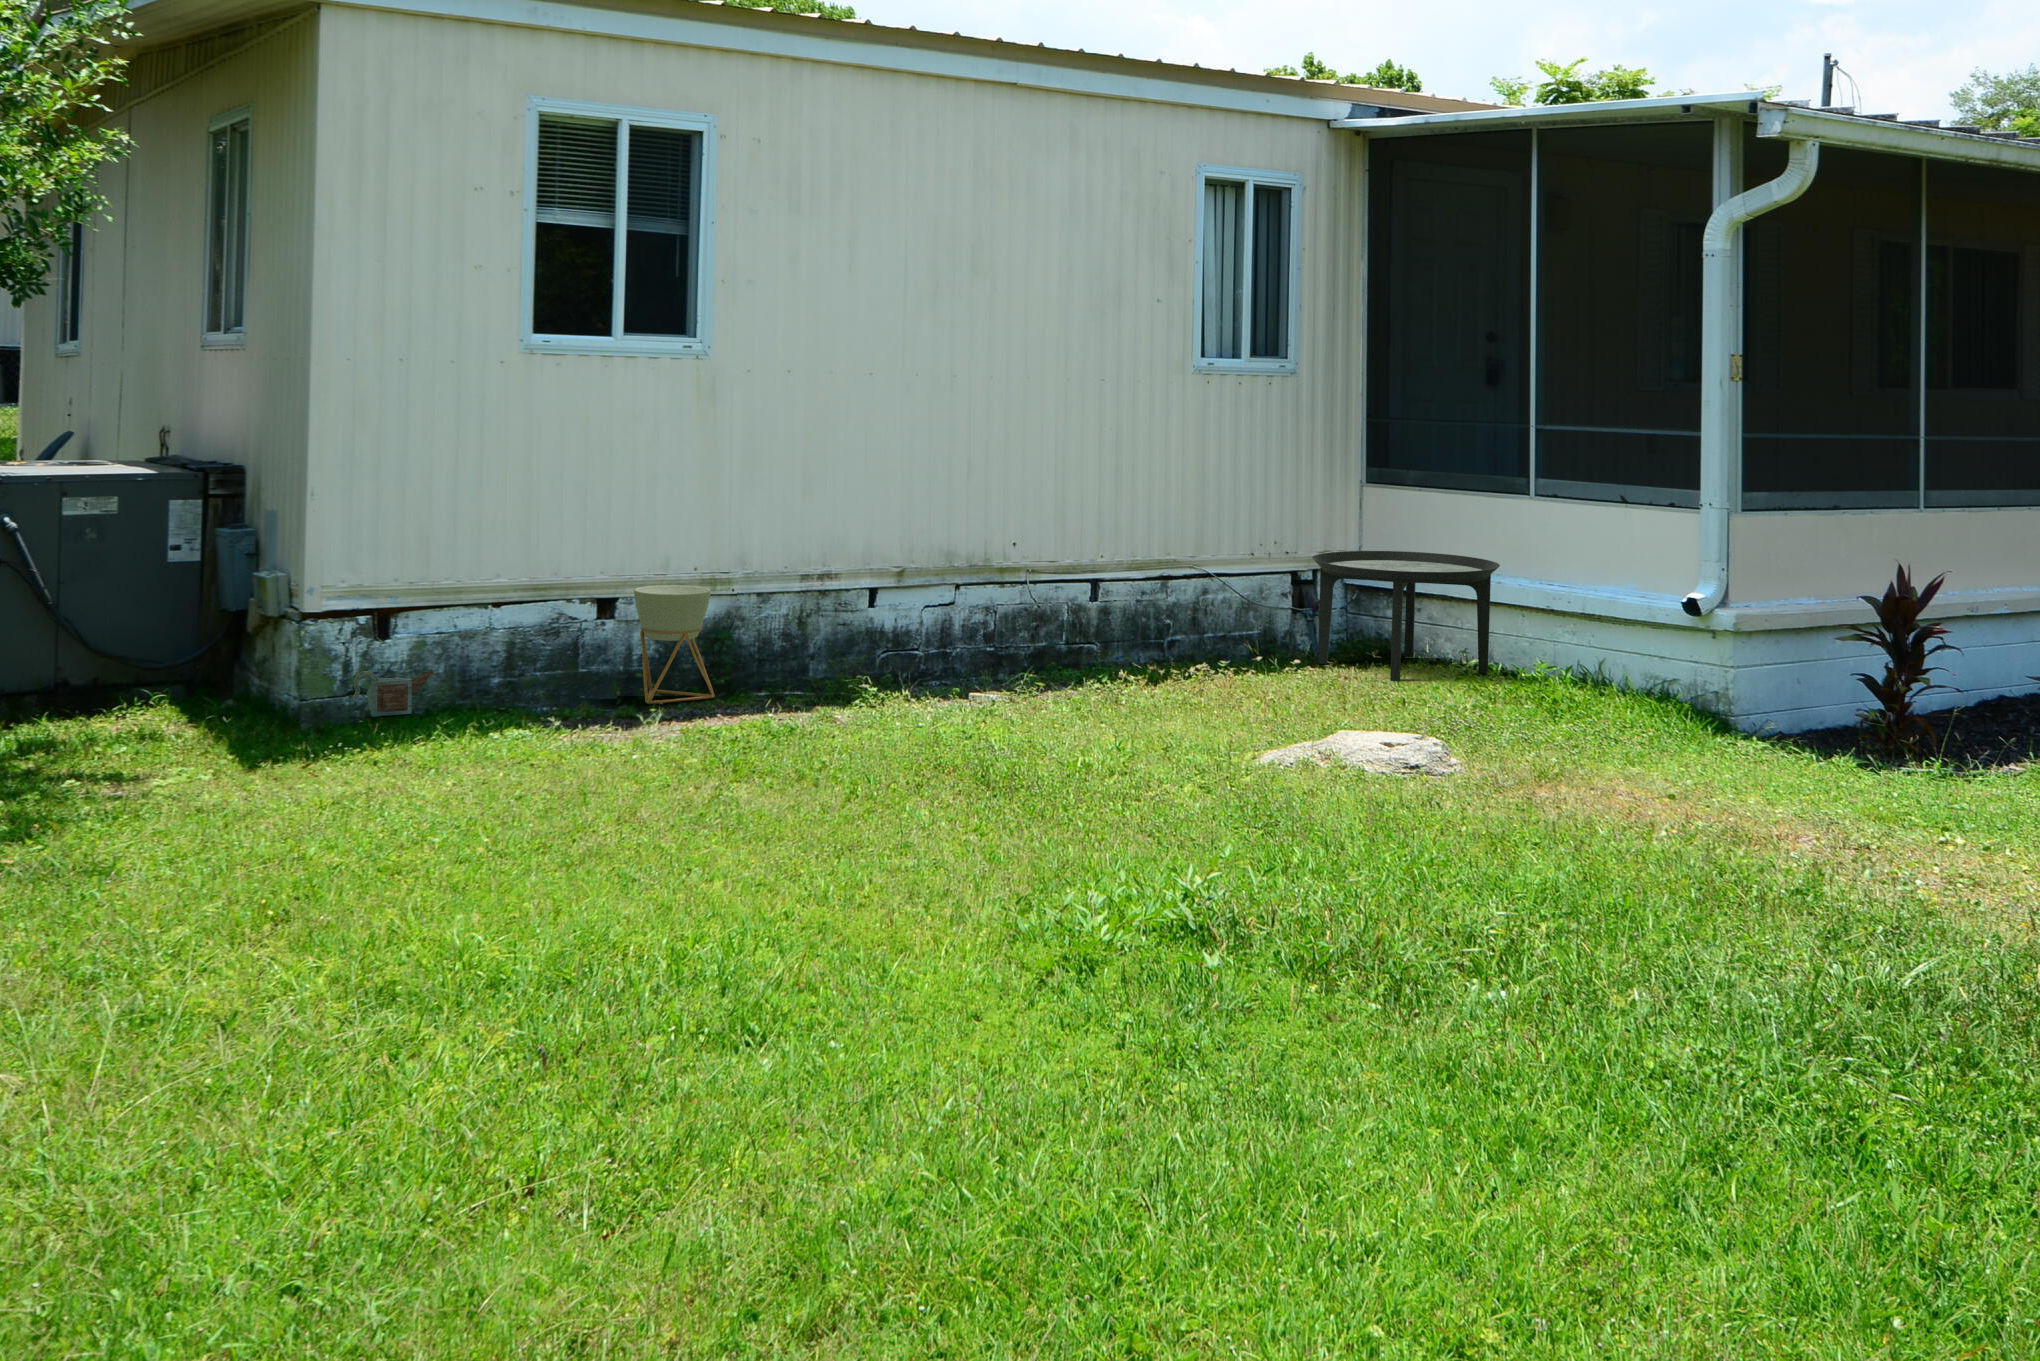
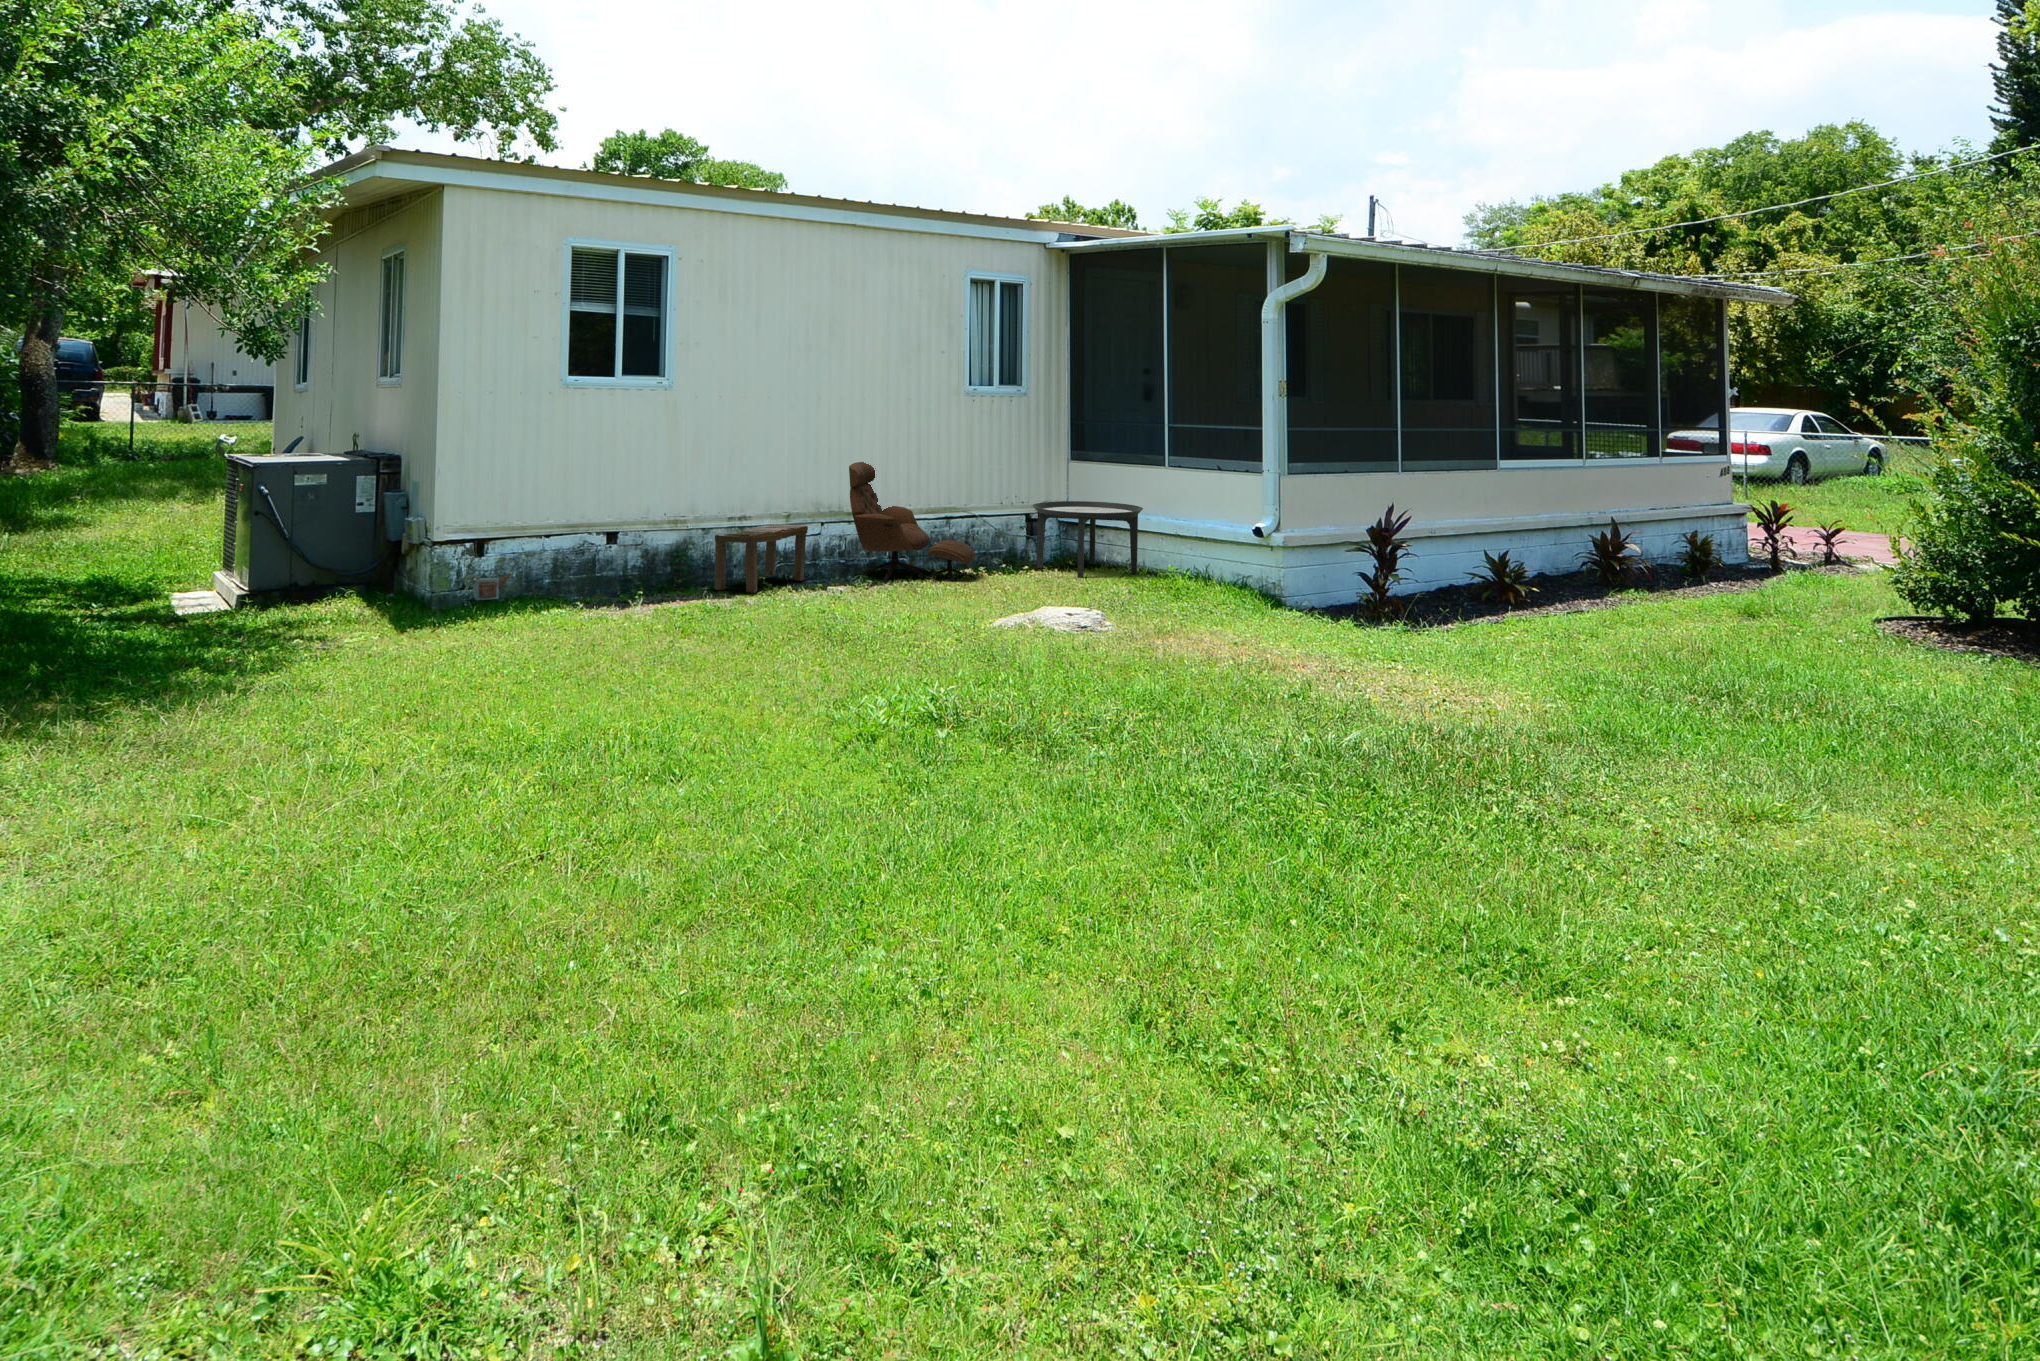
lounge chair: none [1007,482,1219,686] -> present [849,462,975,581]
planter: present [634,585,715,704] -> none [628,524,676,593]
bench: none [781,586,938,705] -> present [715,524,808,593]

